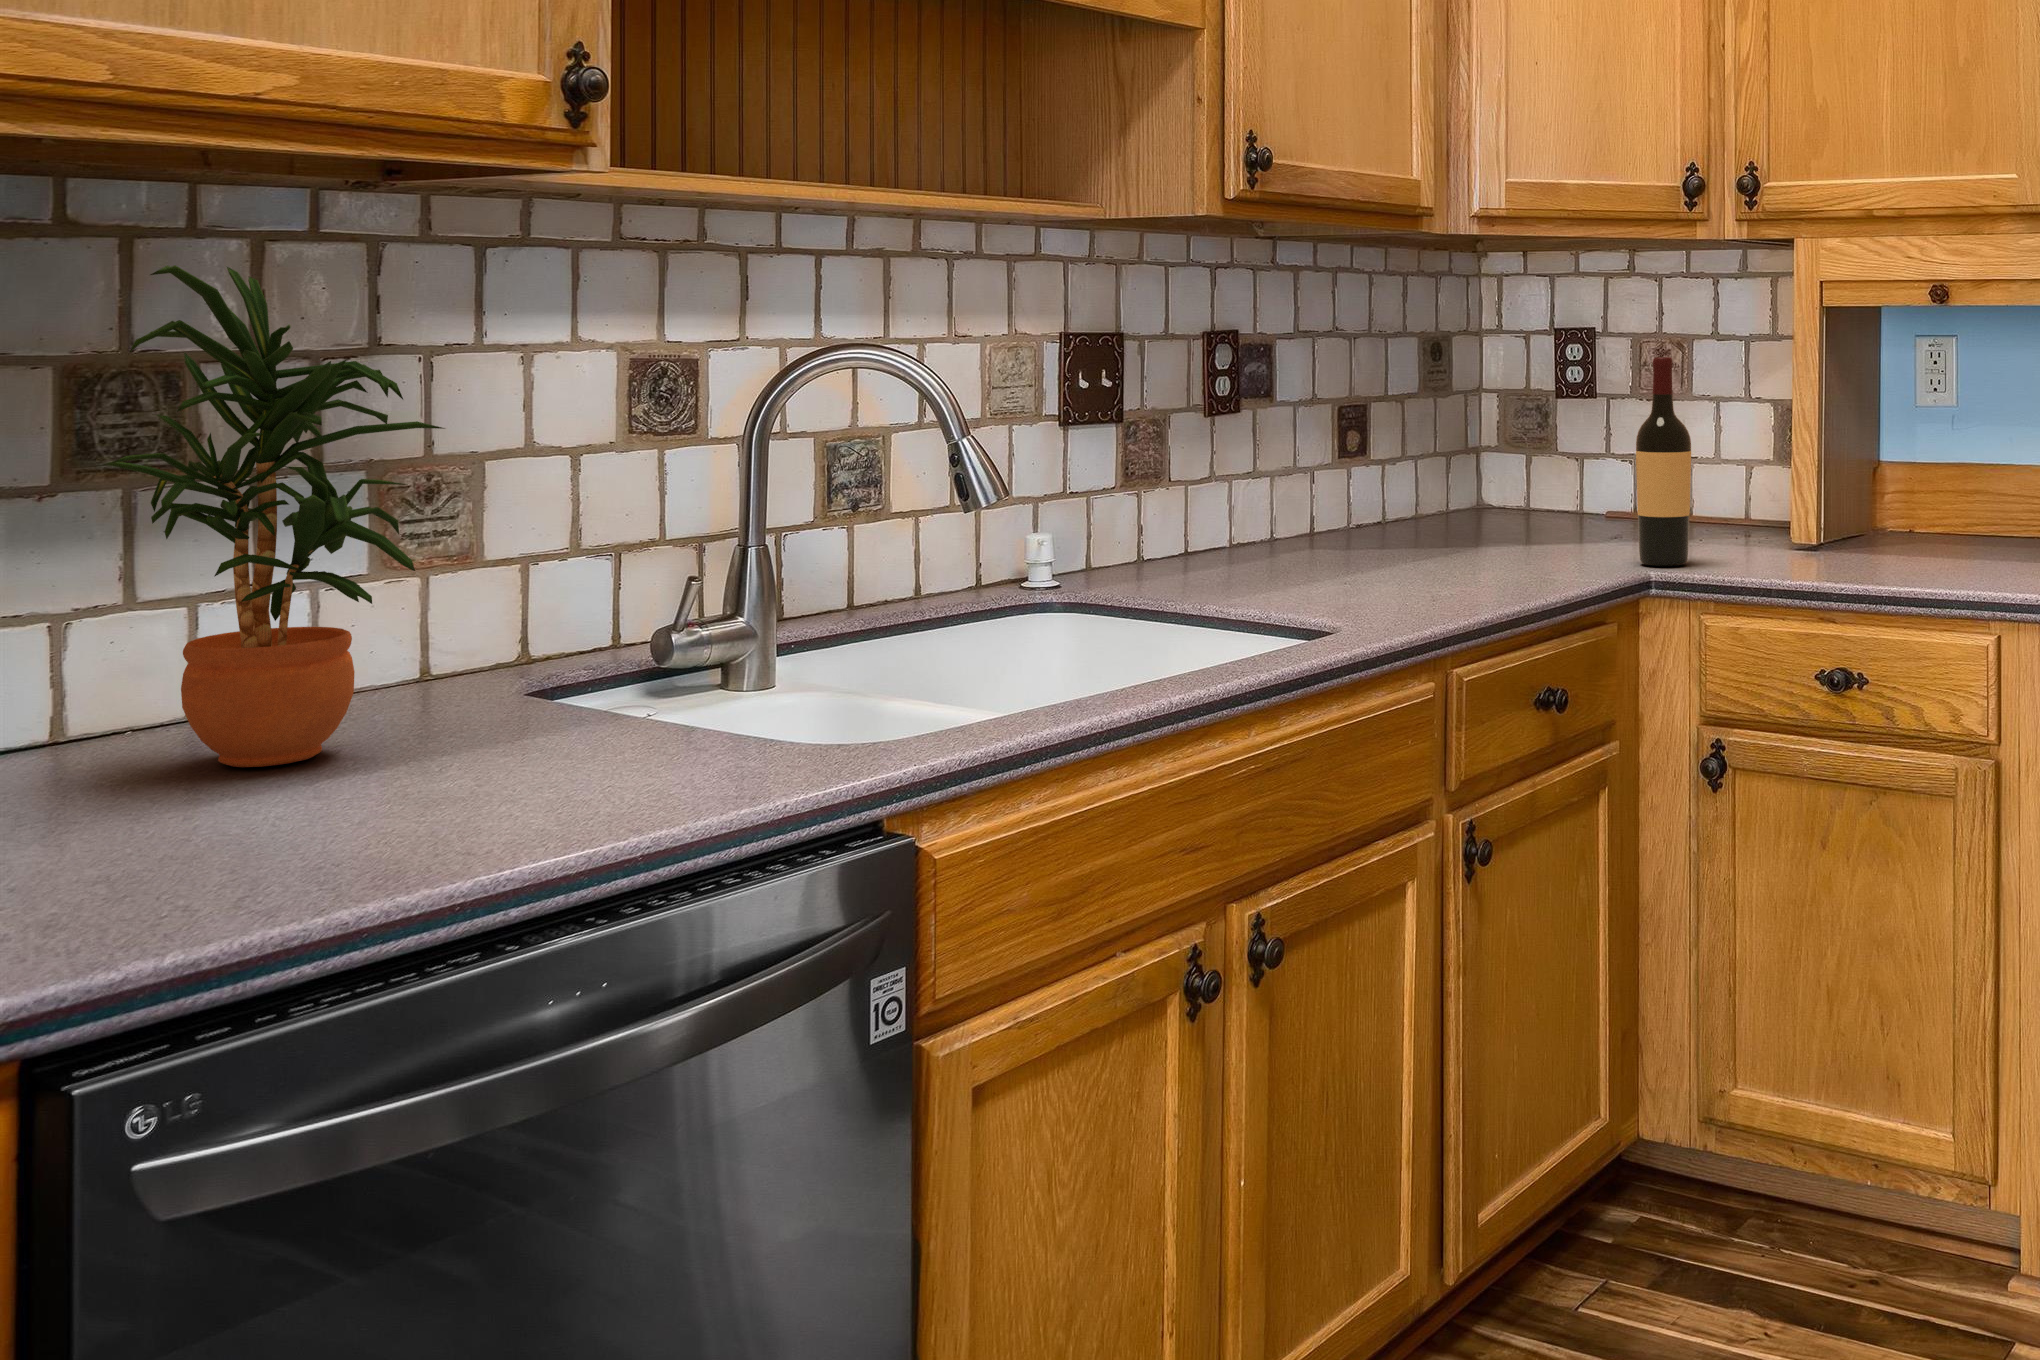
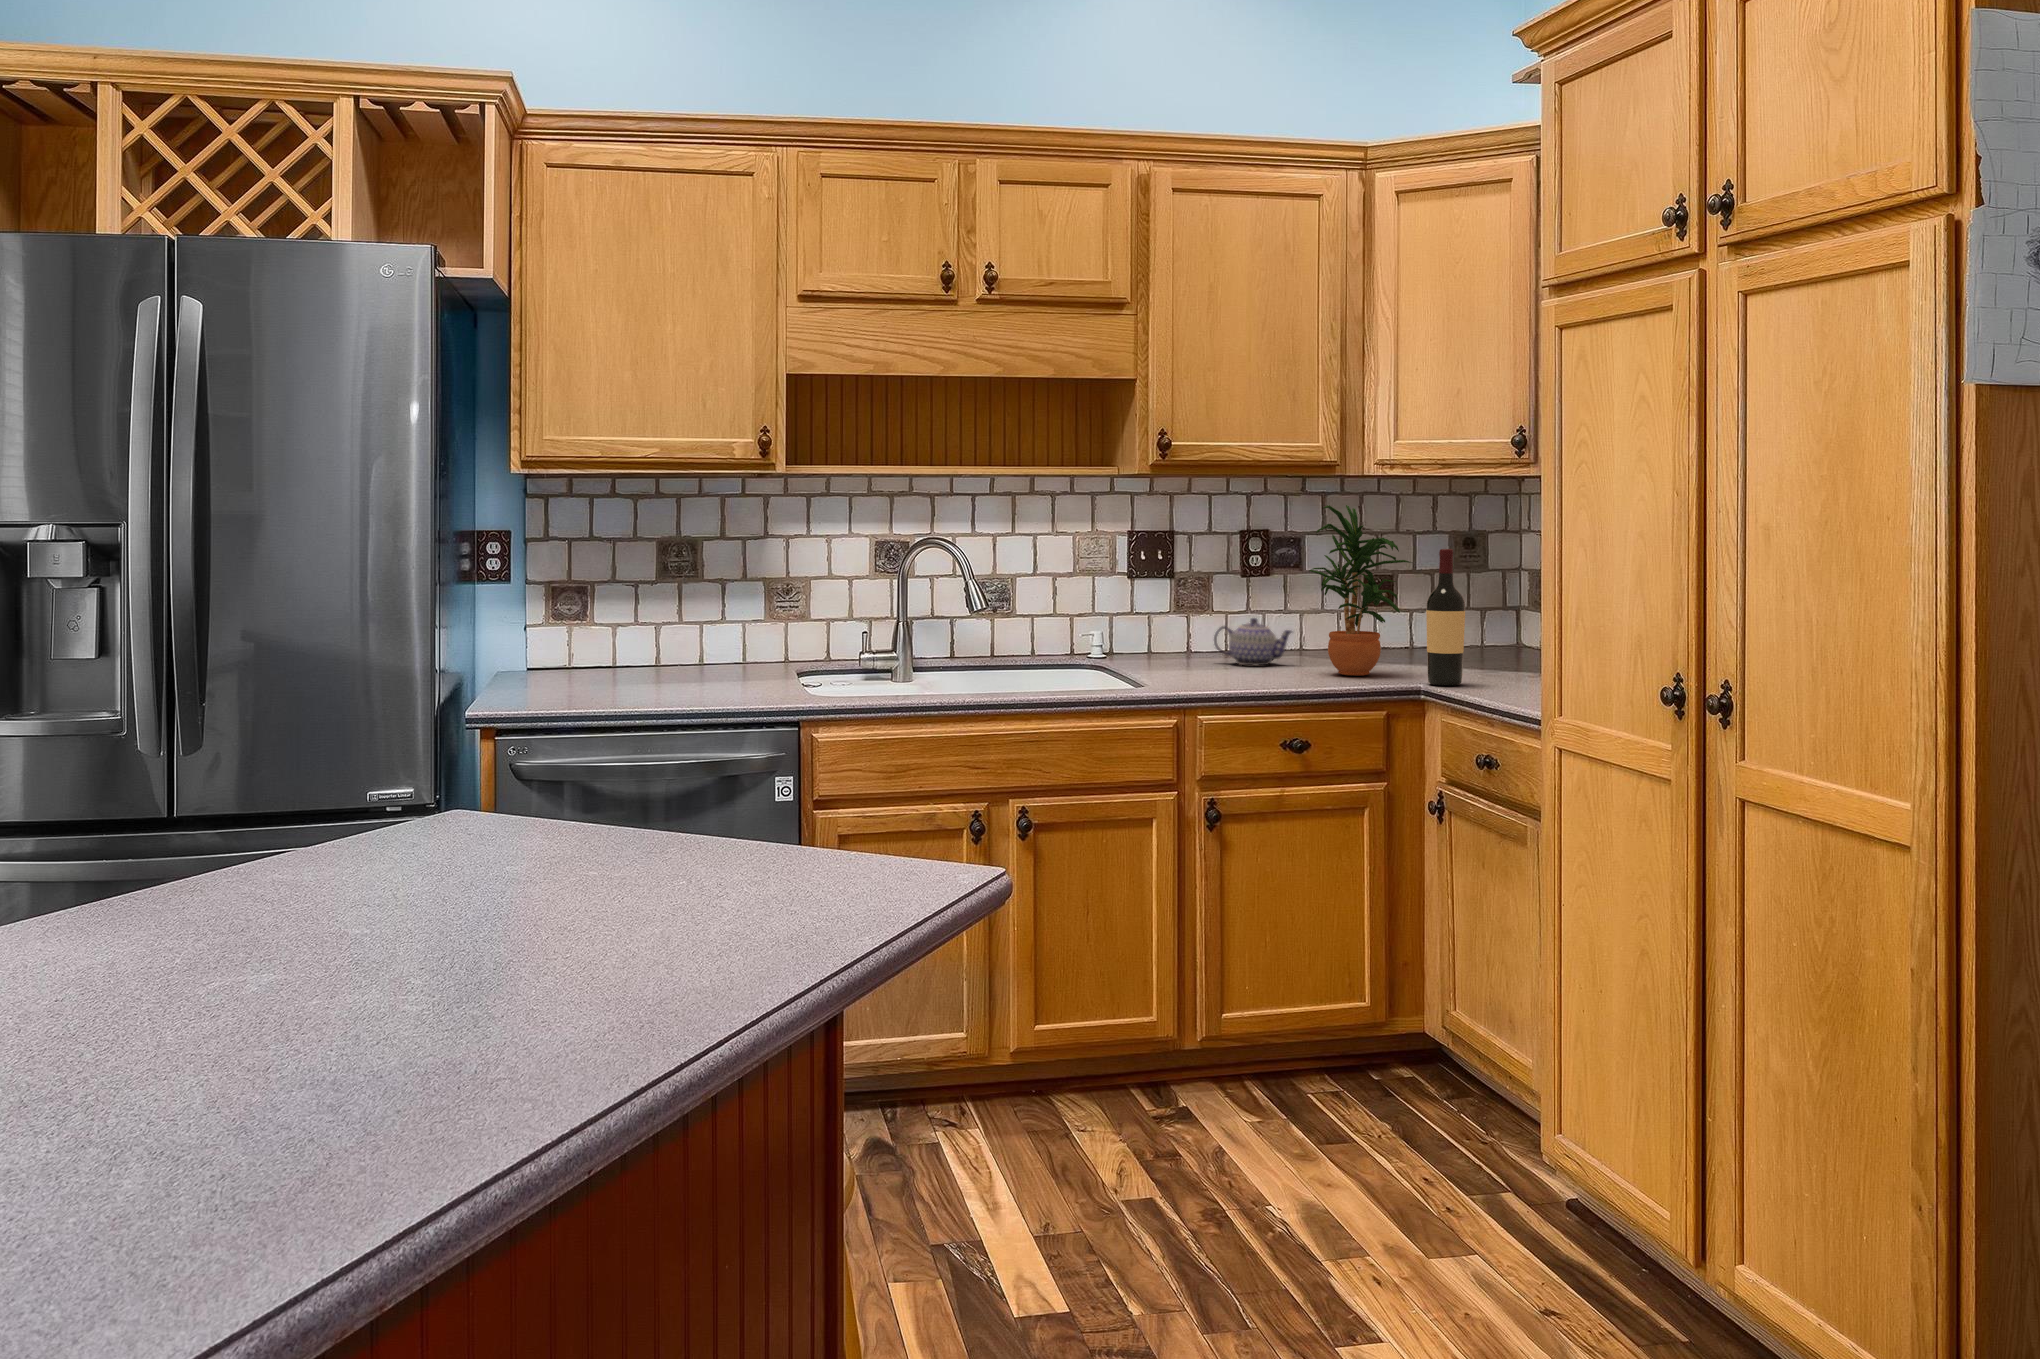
potted plant: present [104,265,445,767] -> present [1309,505,1411,676]
teapot: none [1220,482,1348,565] -> present [1214,618,1292,665]

